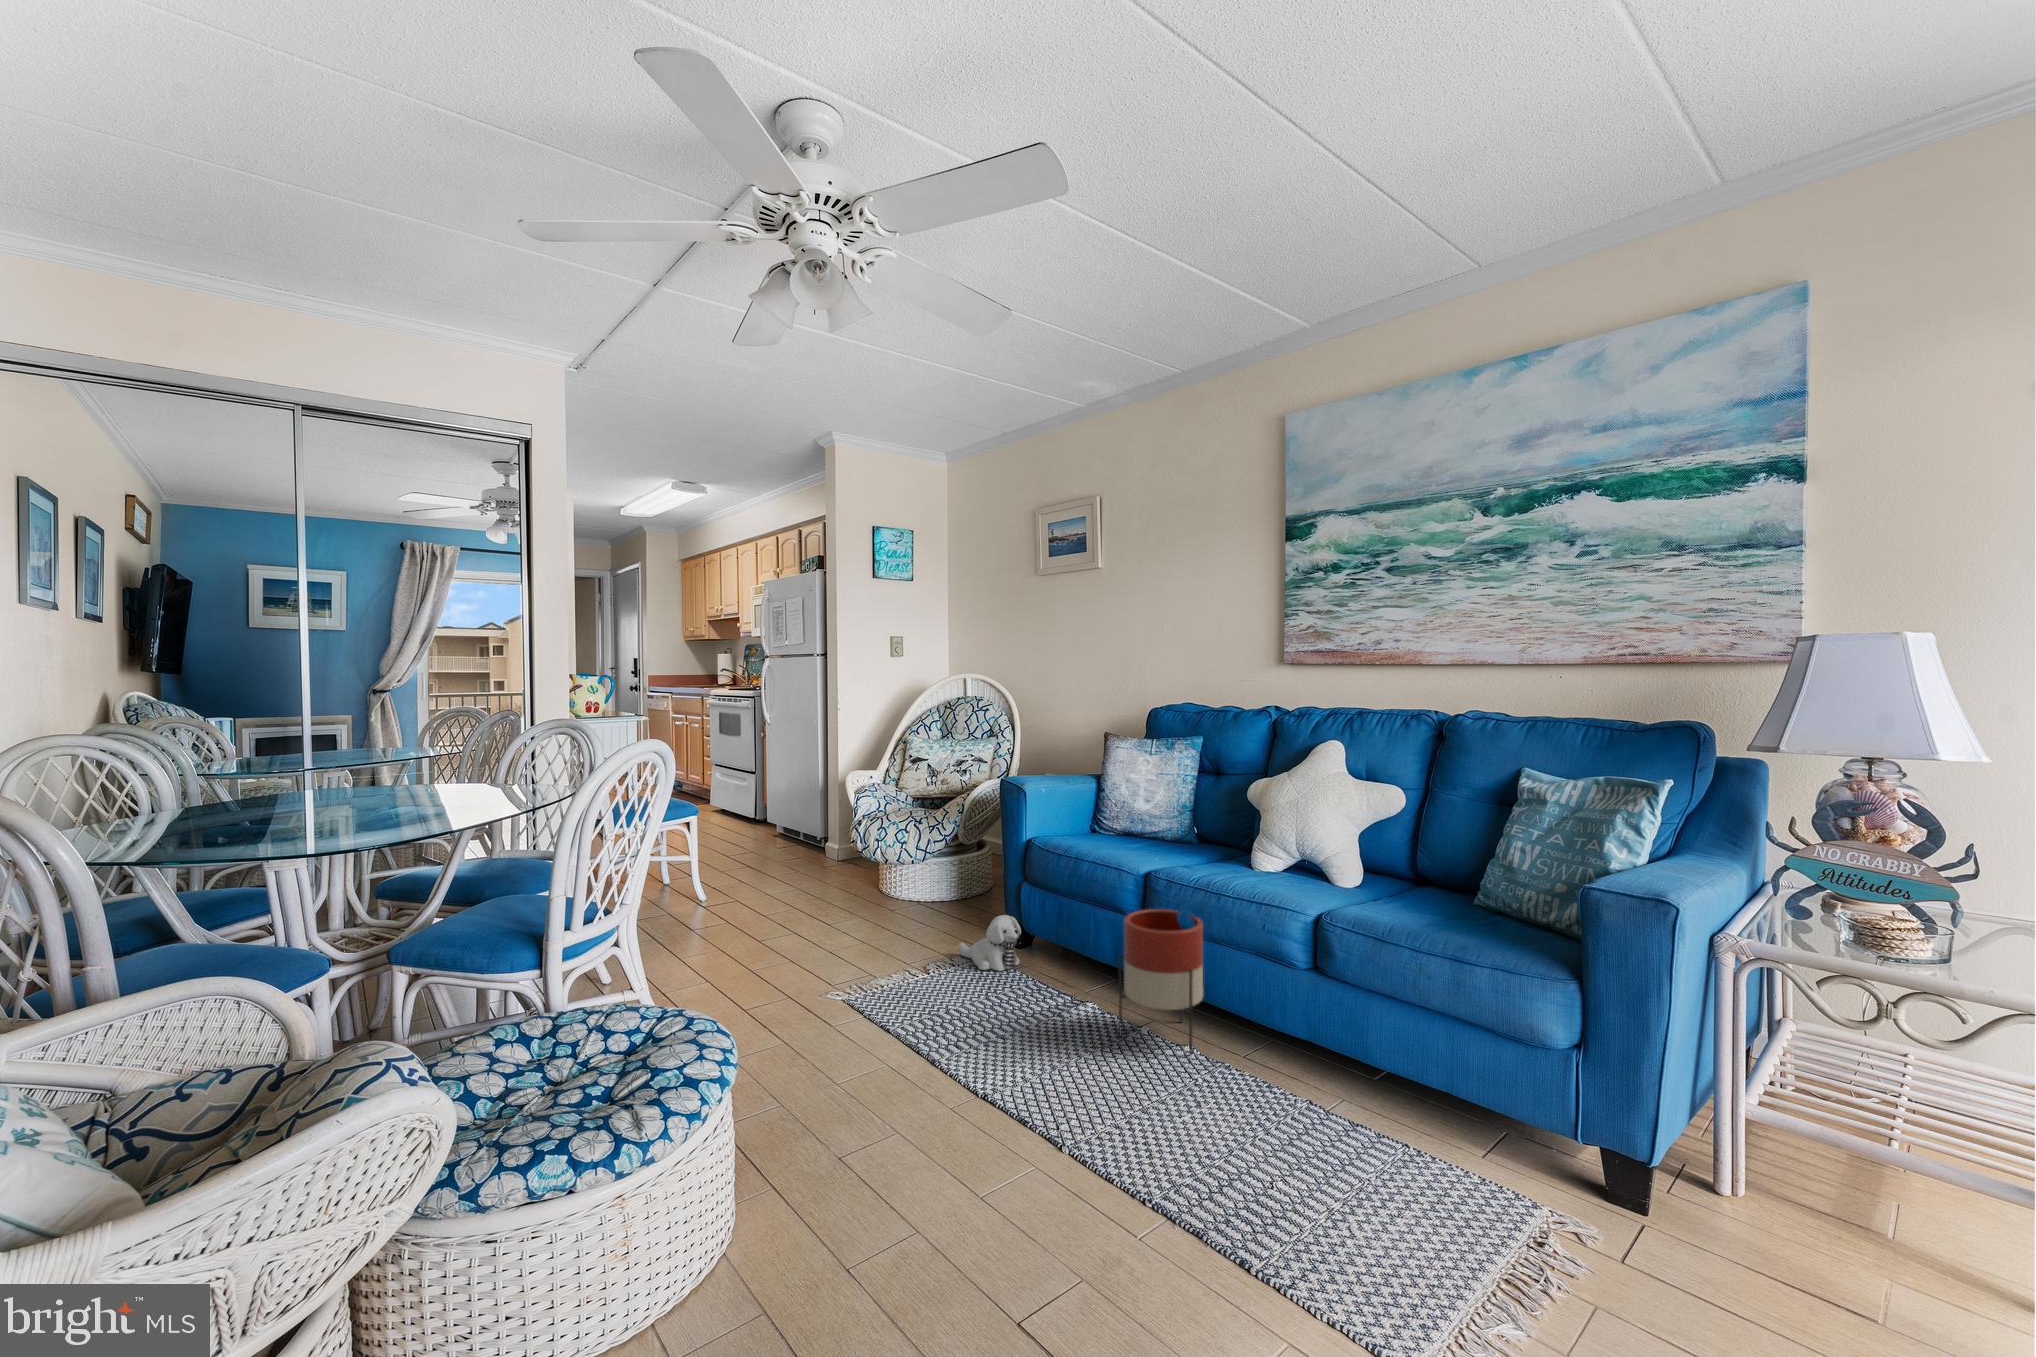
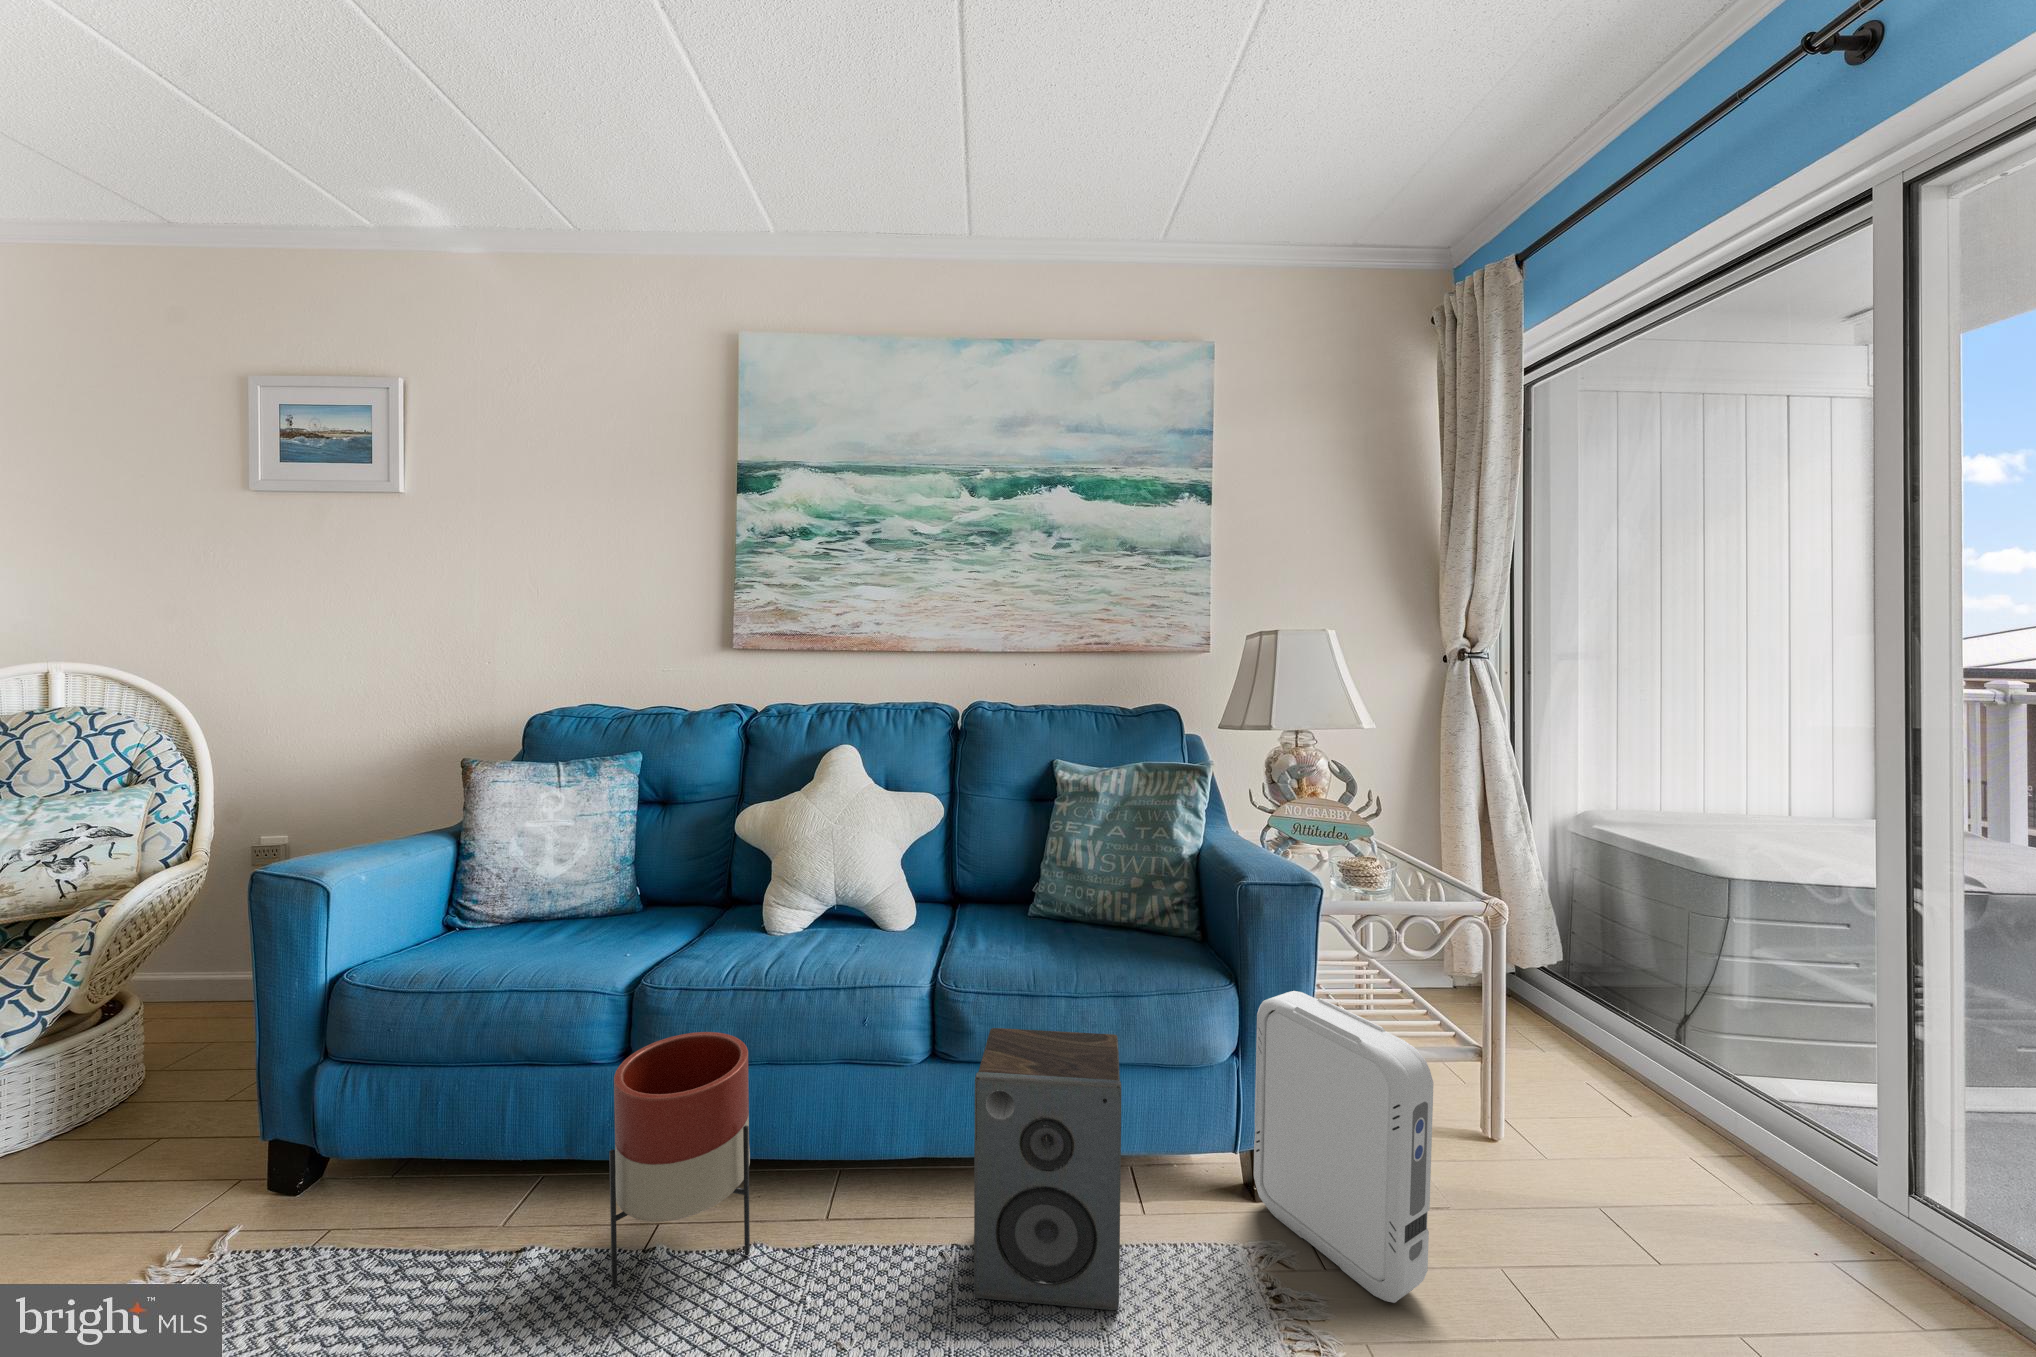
plush toy: present [958,915,1021,971] -> none [129,1140,317,1285]
speaker: none [1306,955,1450,1184] -> present [974,1028,1121,1310]
air purifier: none [1613,1004,1736,1321] -> present [1254,991,1434,1303]

